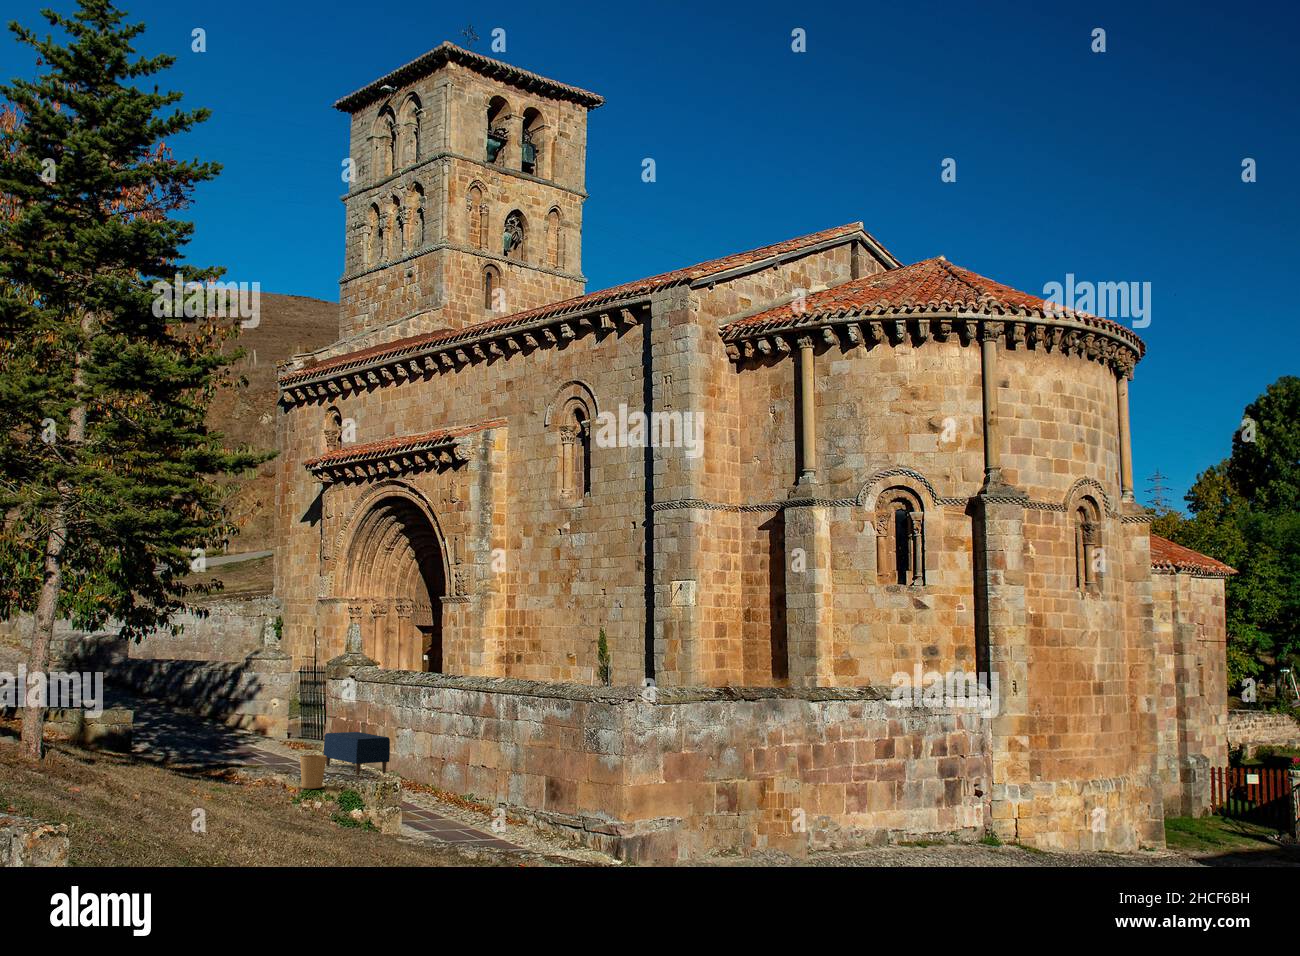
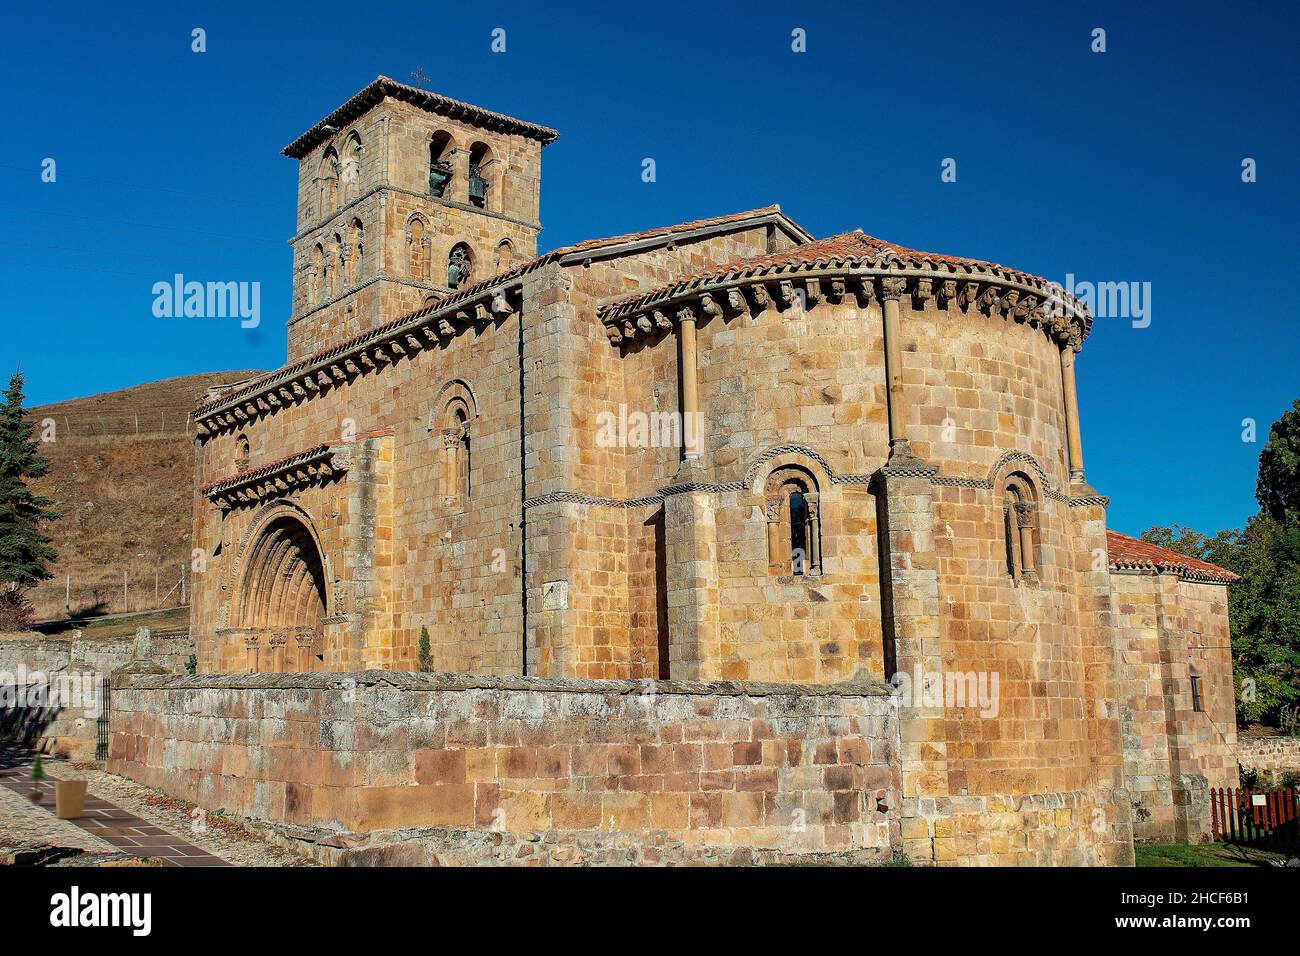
potted tree: none [260,726,277,773] -> present [27,753,46,805]
bench: present [324,732,390,775] -> none [111,758,178,805]

